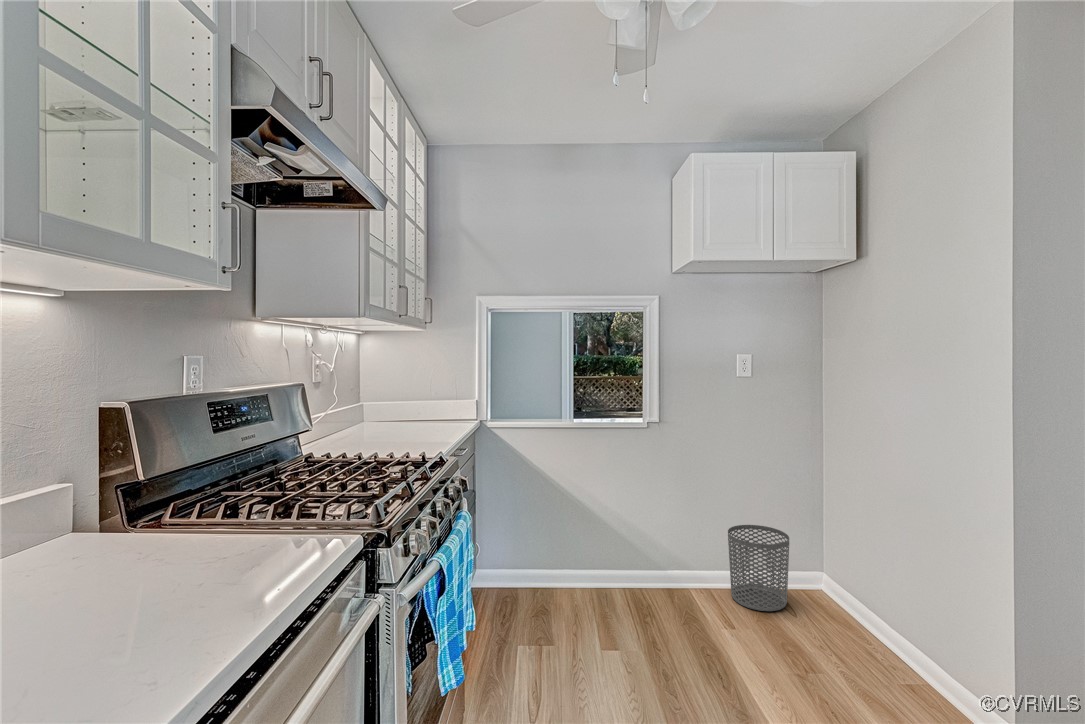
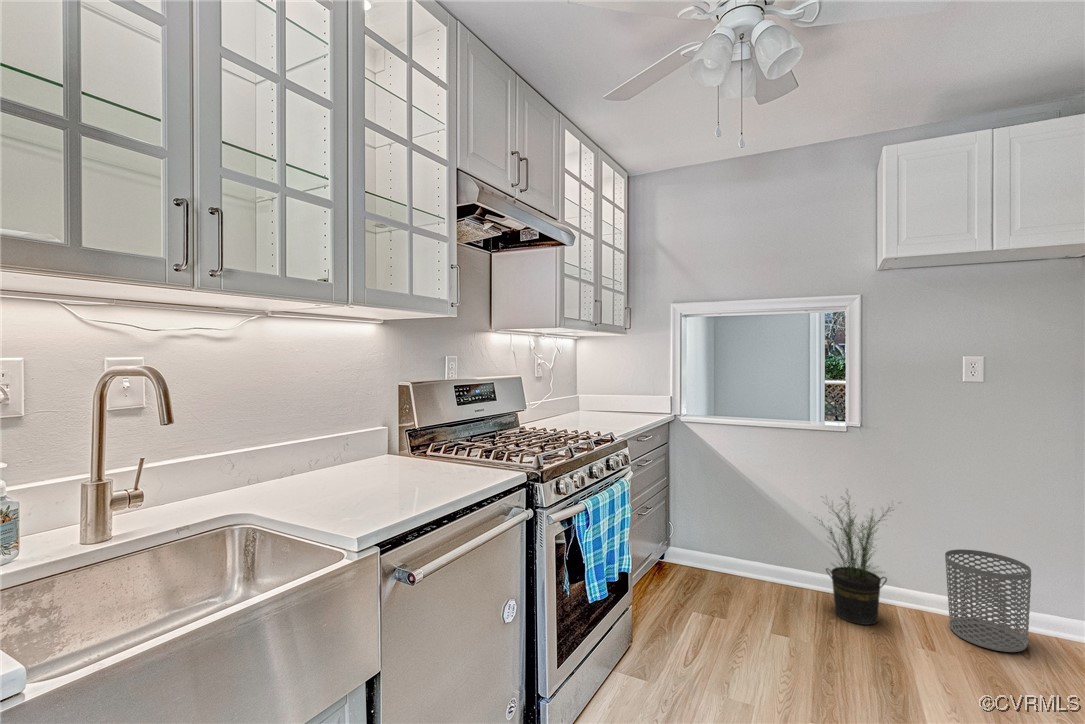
potted plant: none [620,482,701,614] -> present [817,490,890,625]

